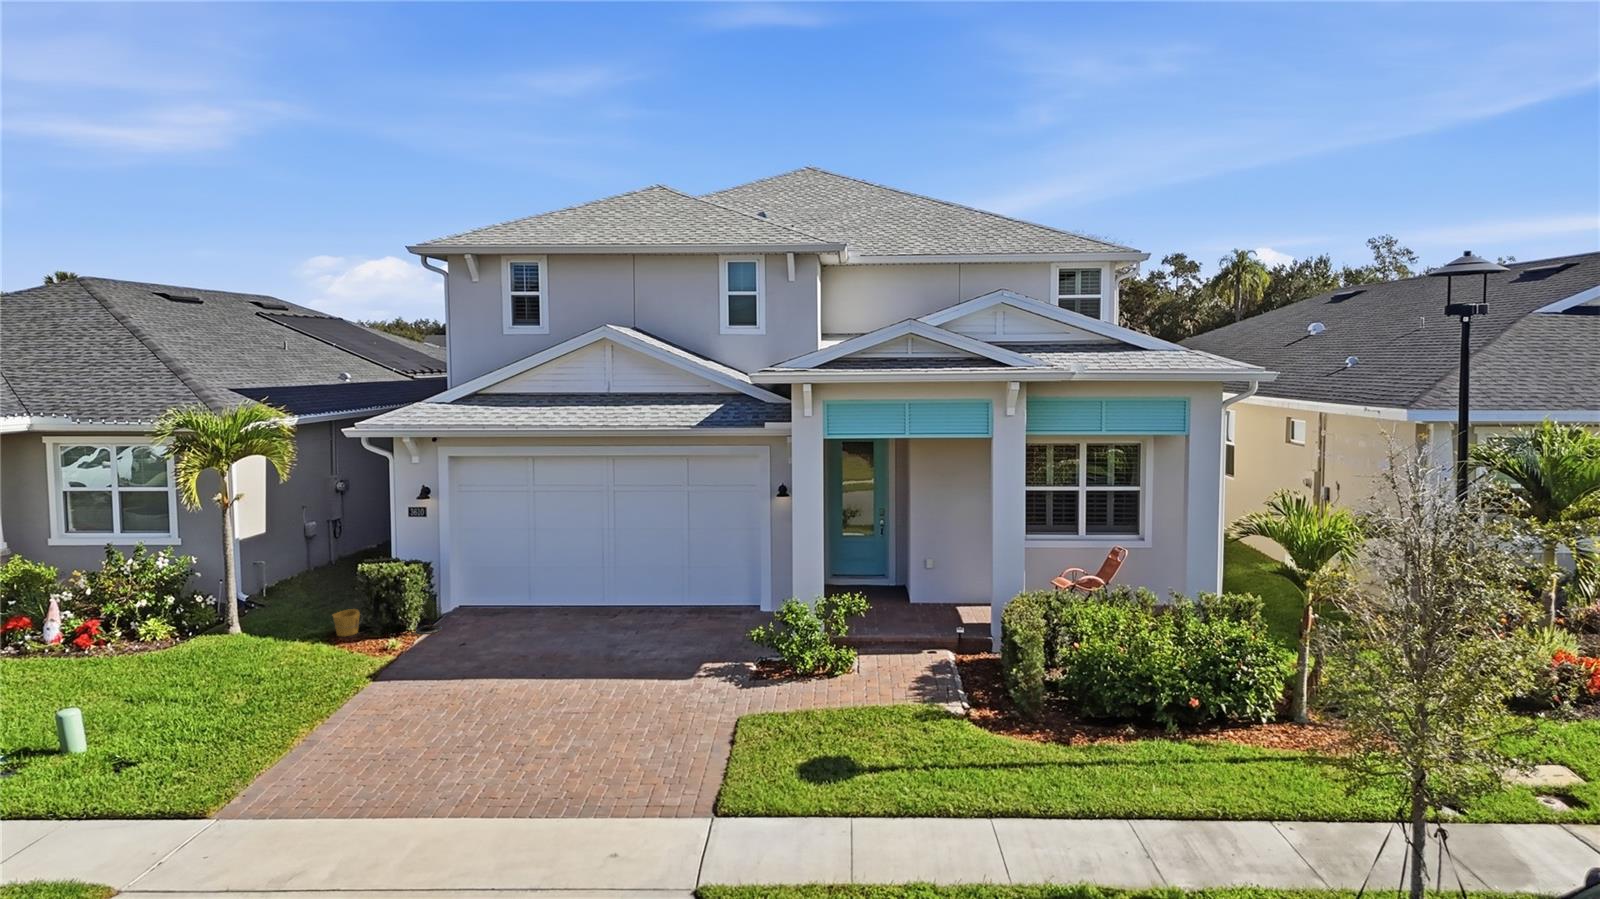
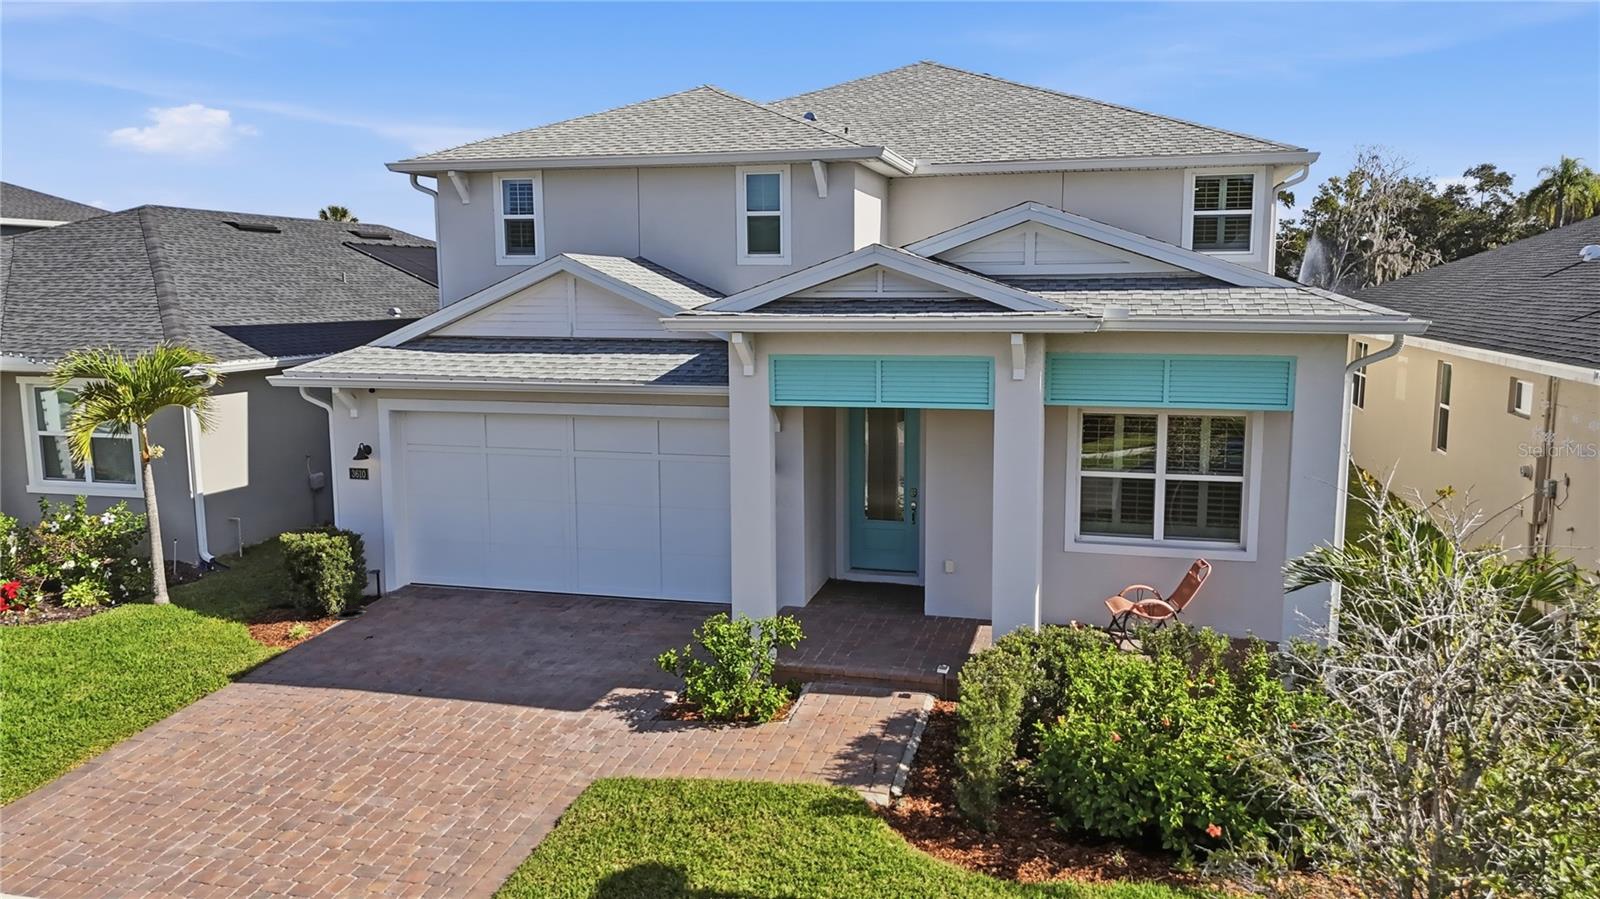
bucket: present [333,609,360,636] -> none [245,585,283,616]

